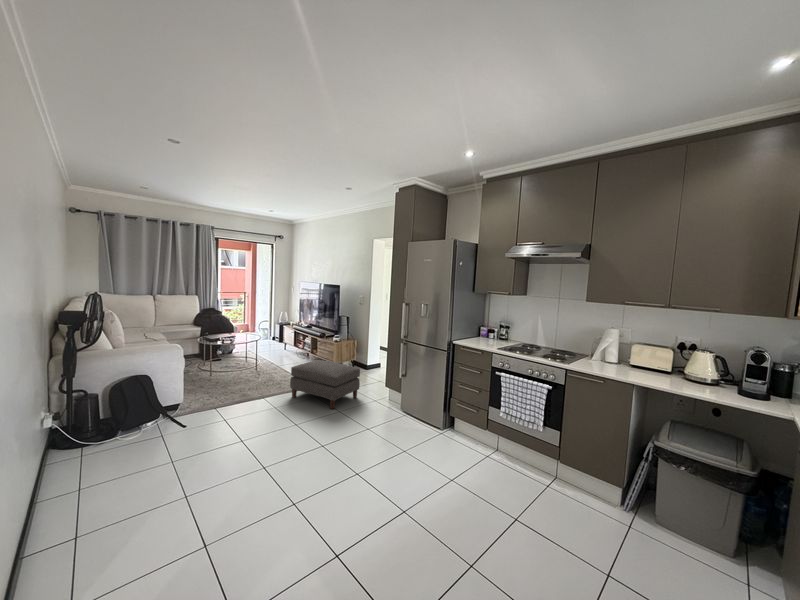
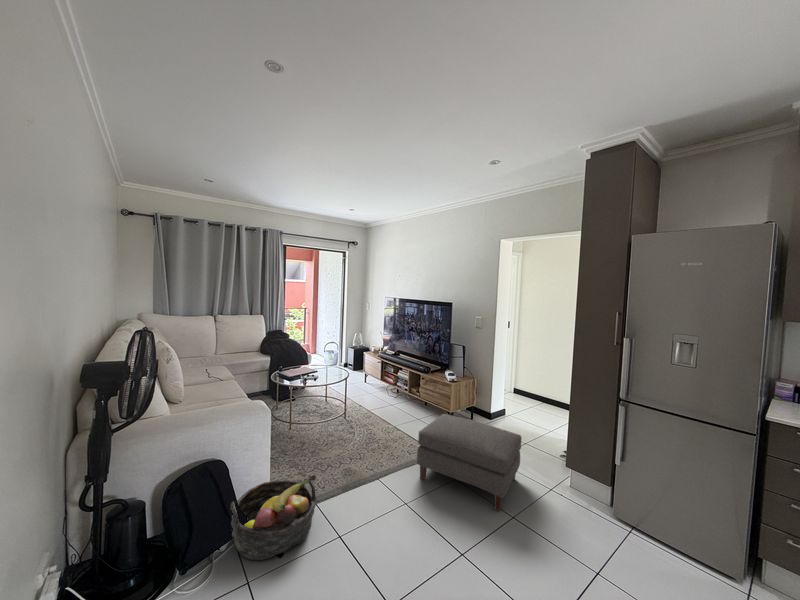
basket: none [154,386,212,426] -> present [231,475,317,560]

